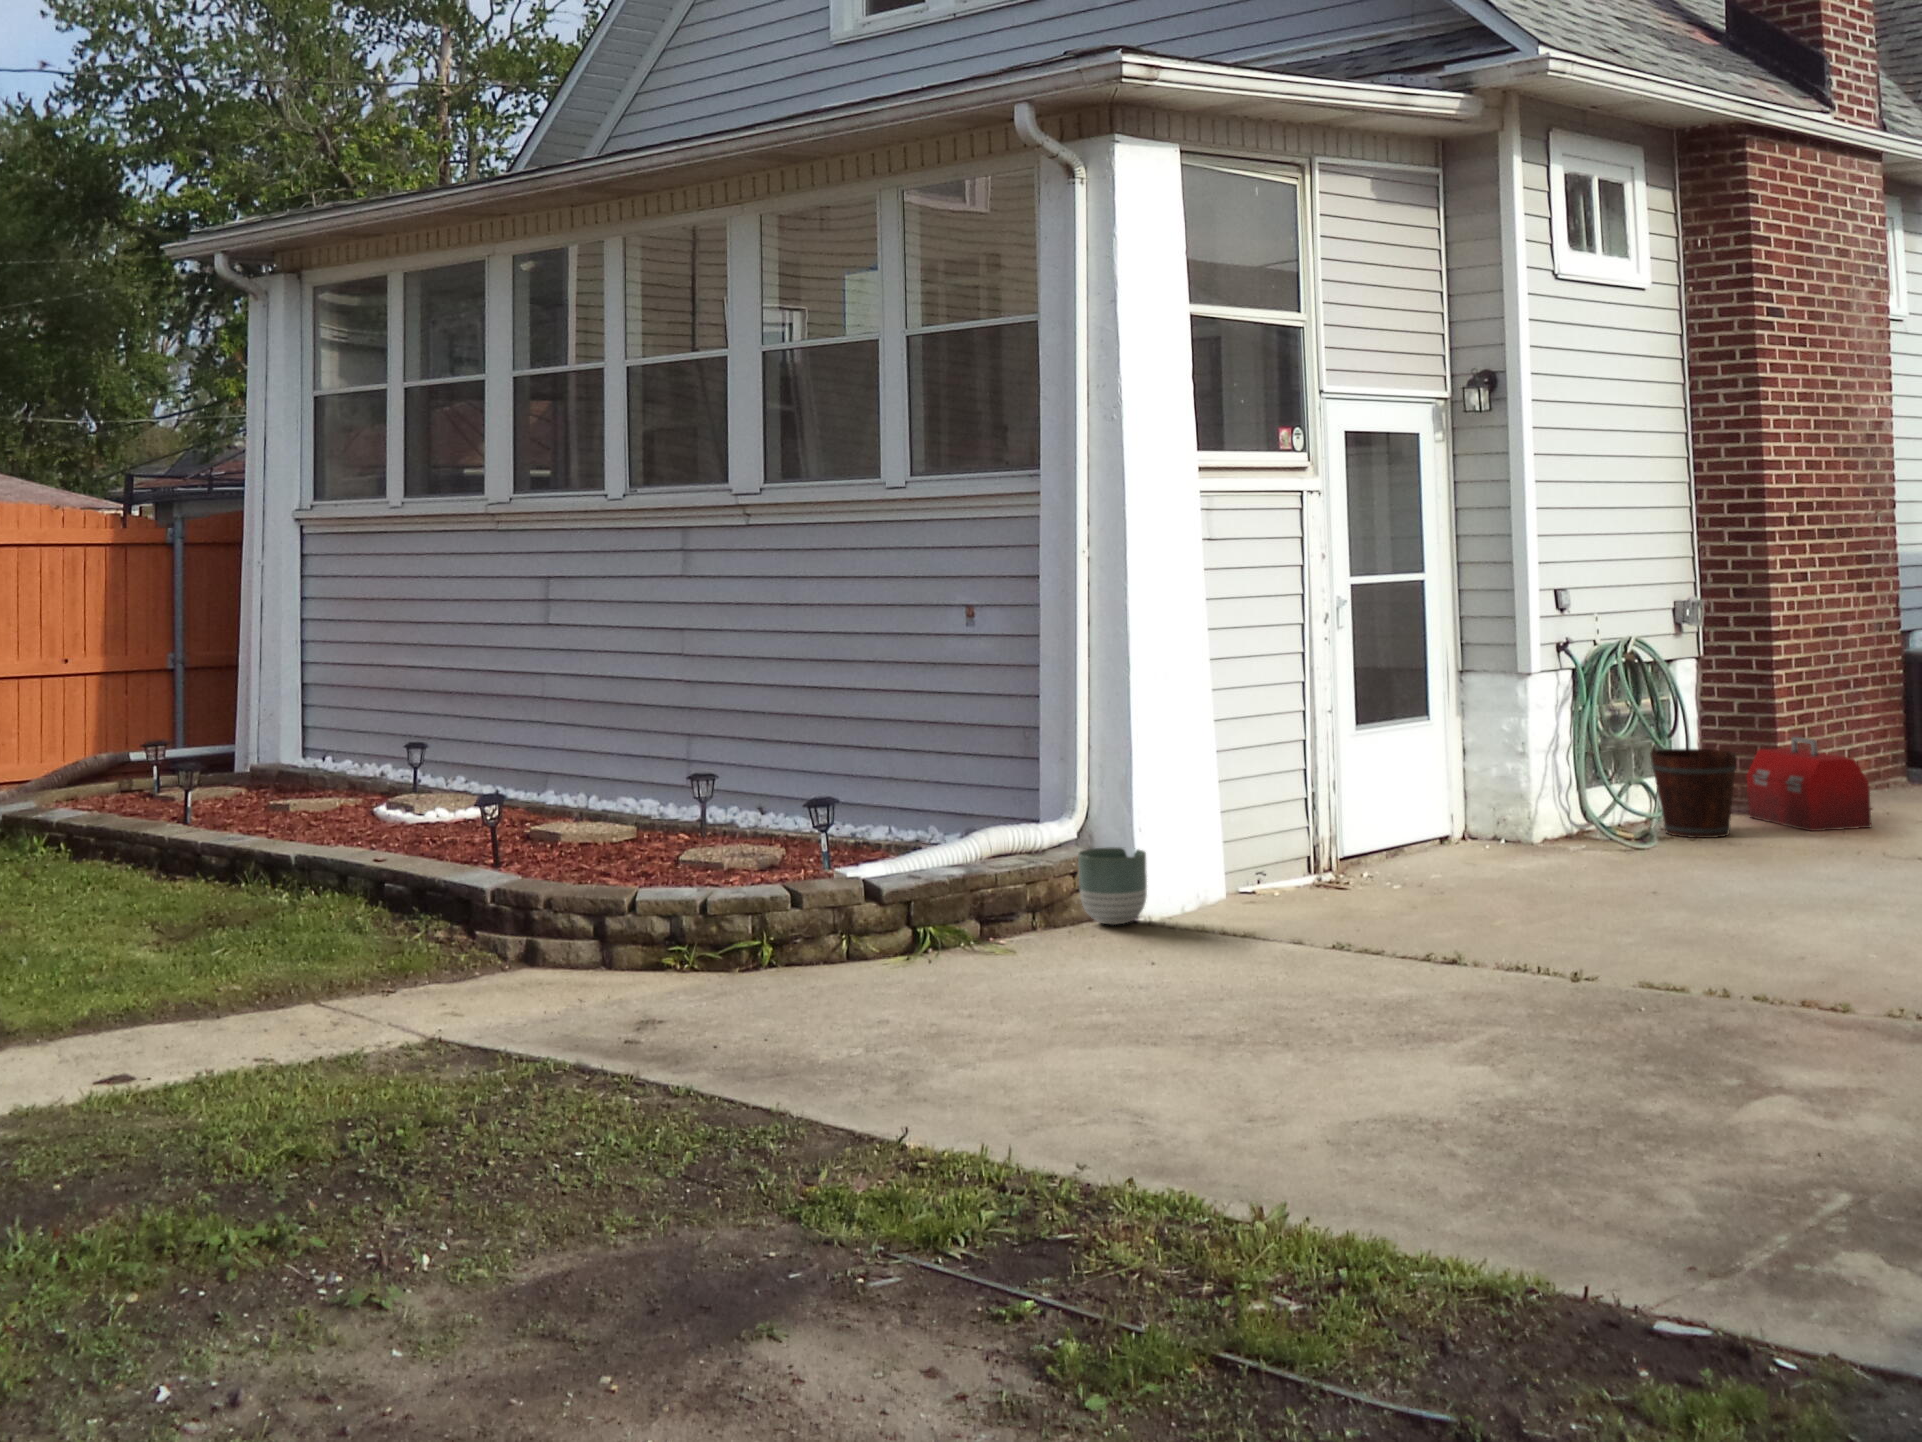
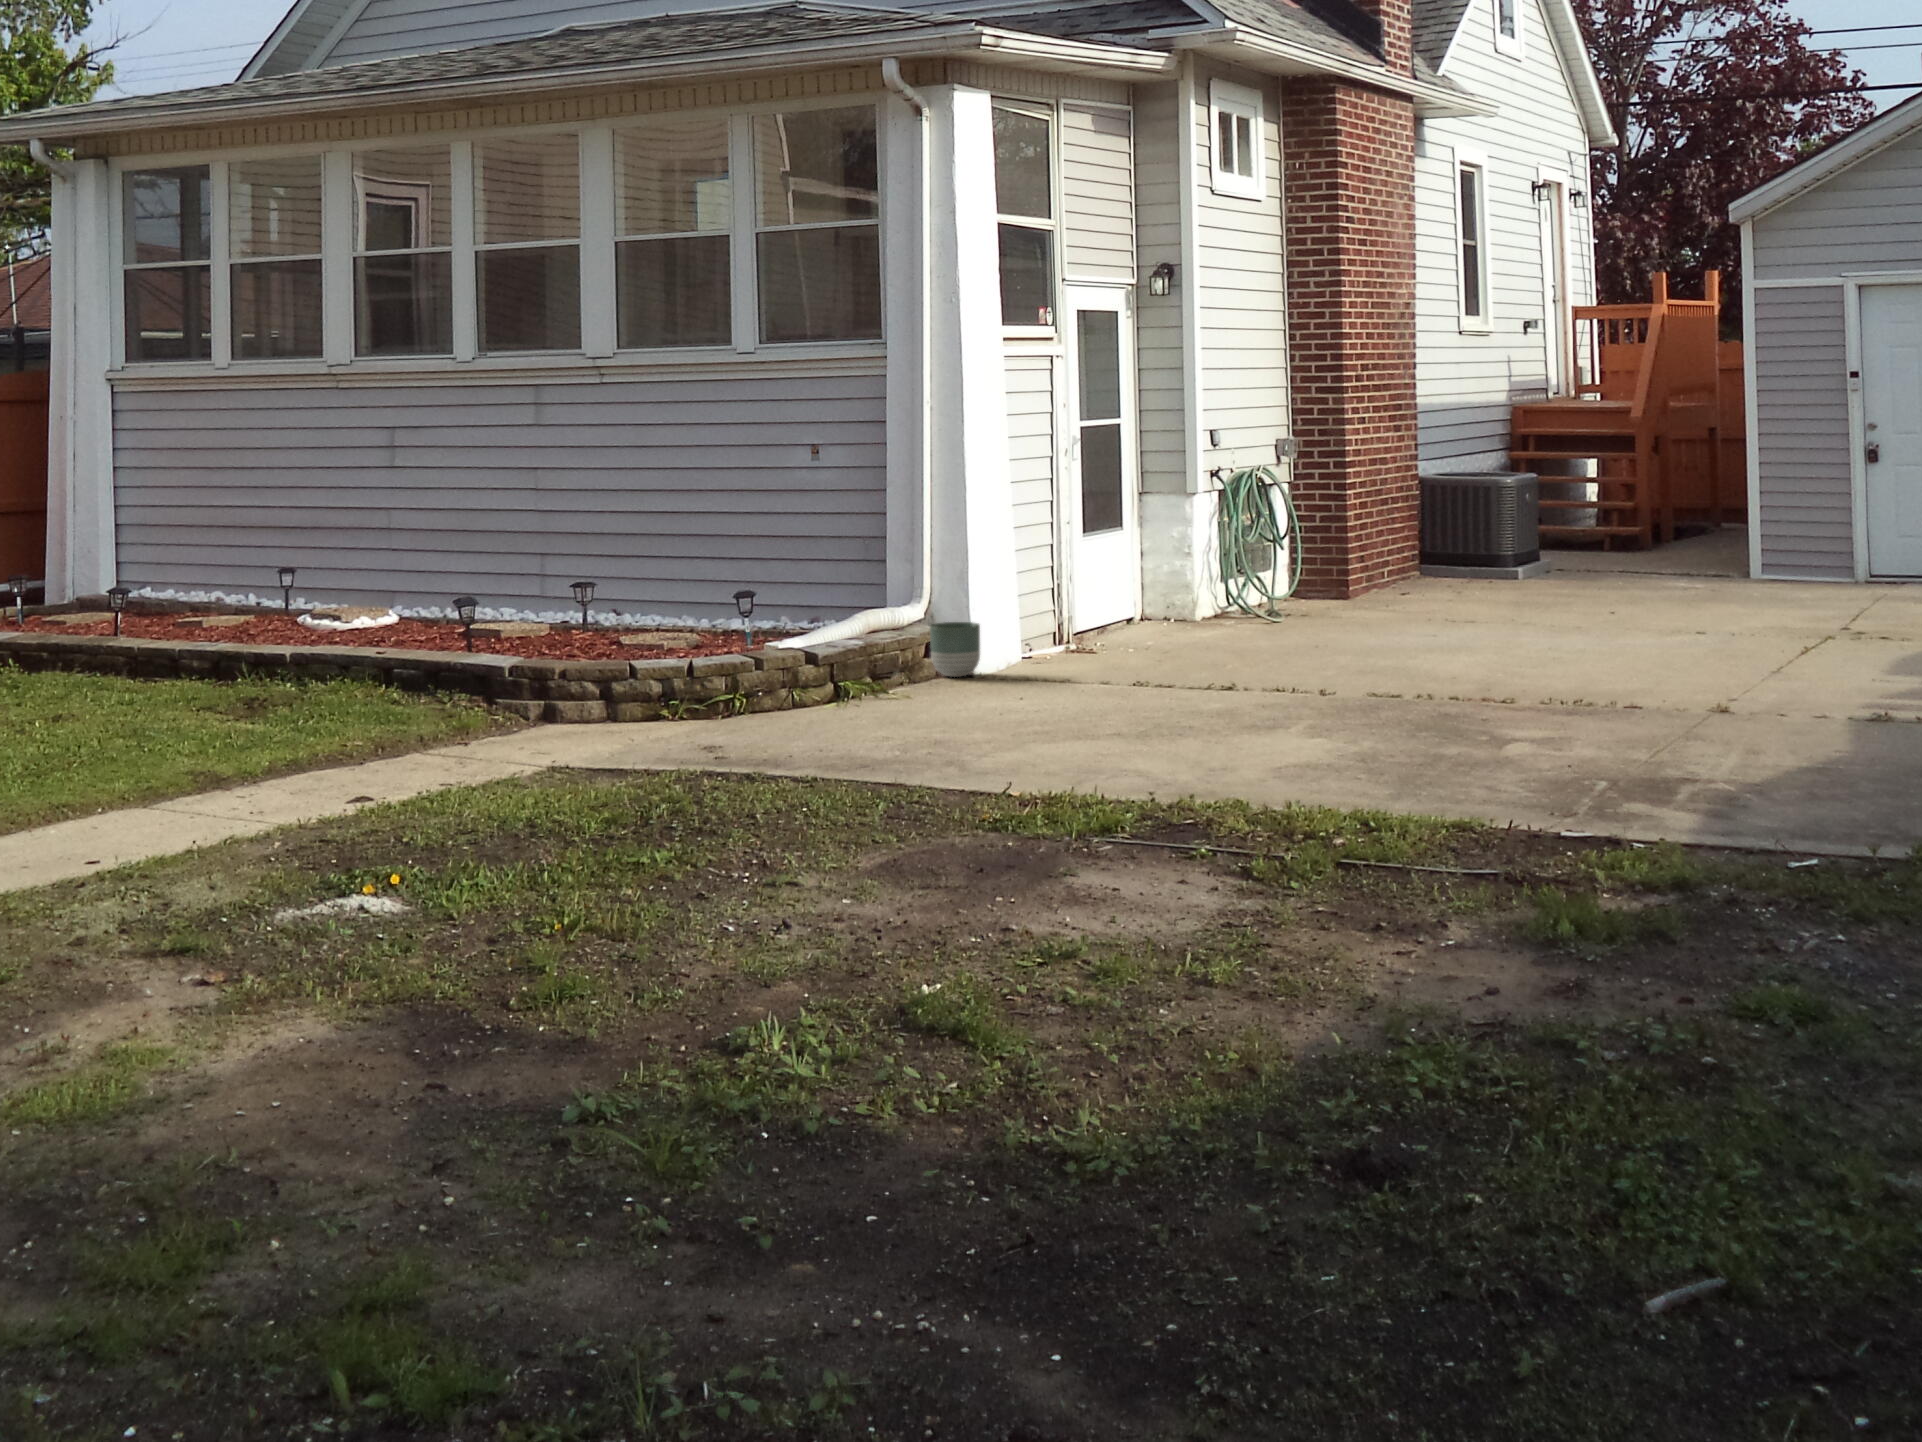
toolbox: present [1747,737,1871,831] -> none [1327,538,1417,605]
bucket: present [1650,748,1736,838] -> none [1269,547,1332,611]

